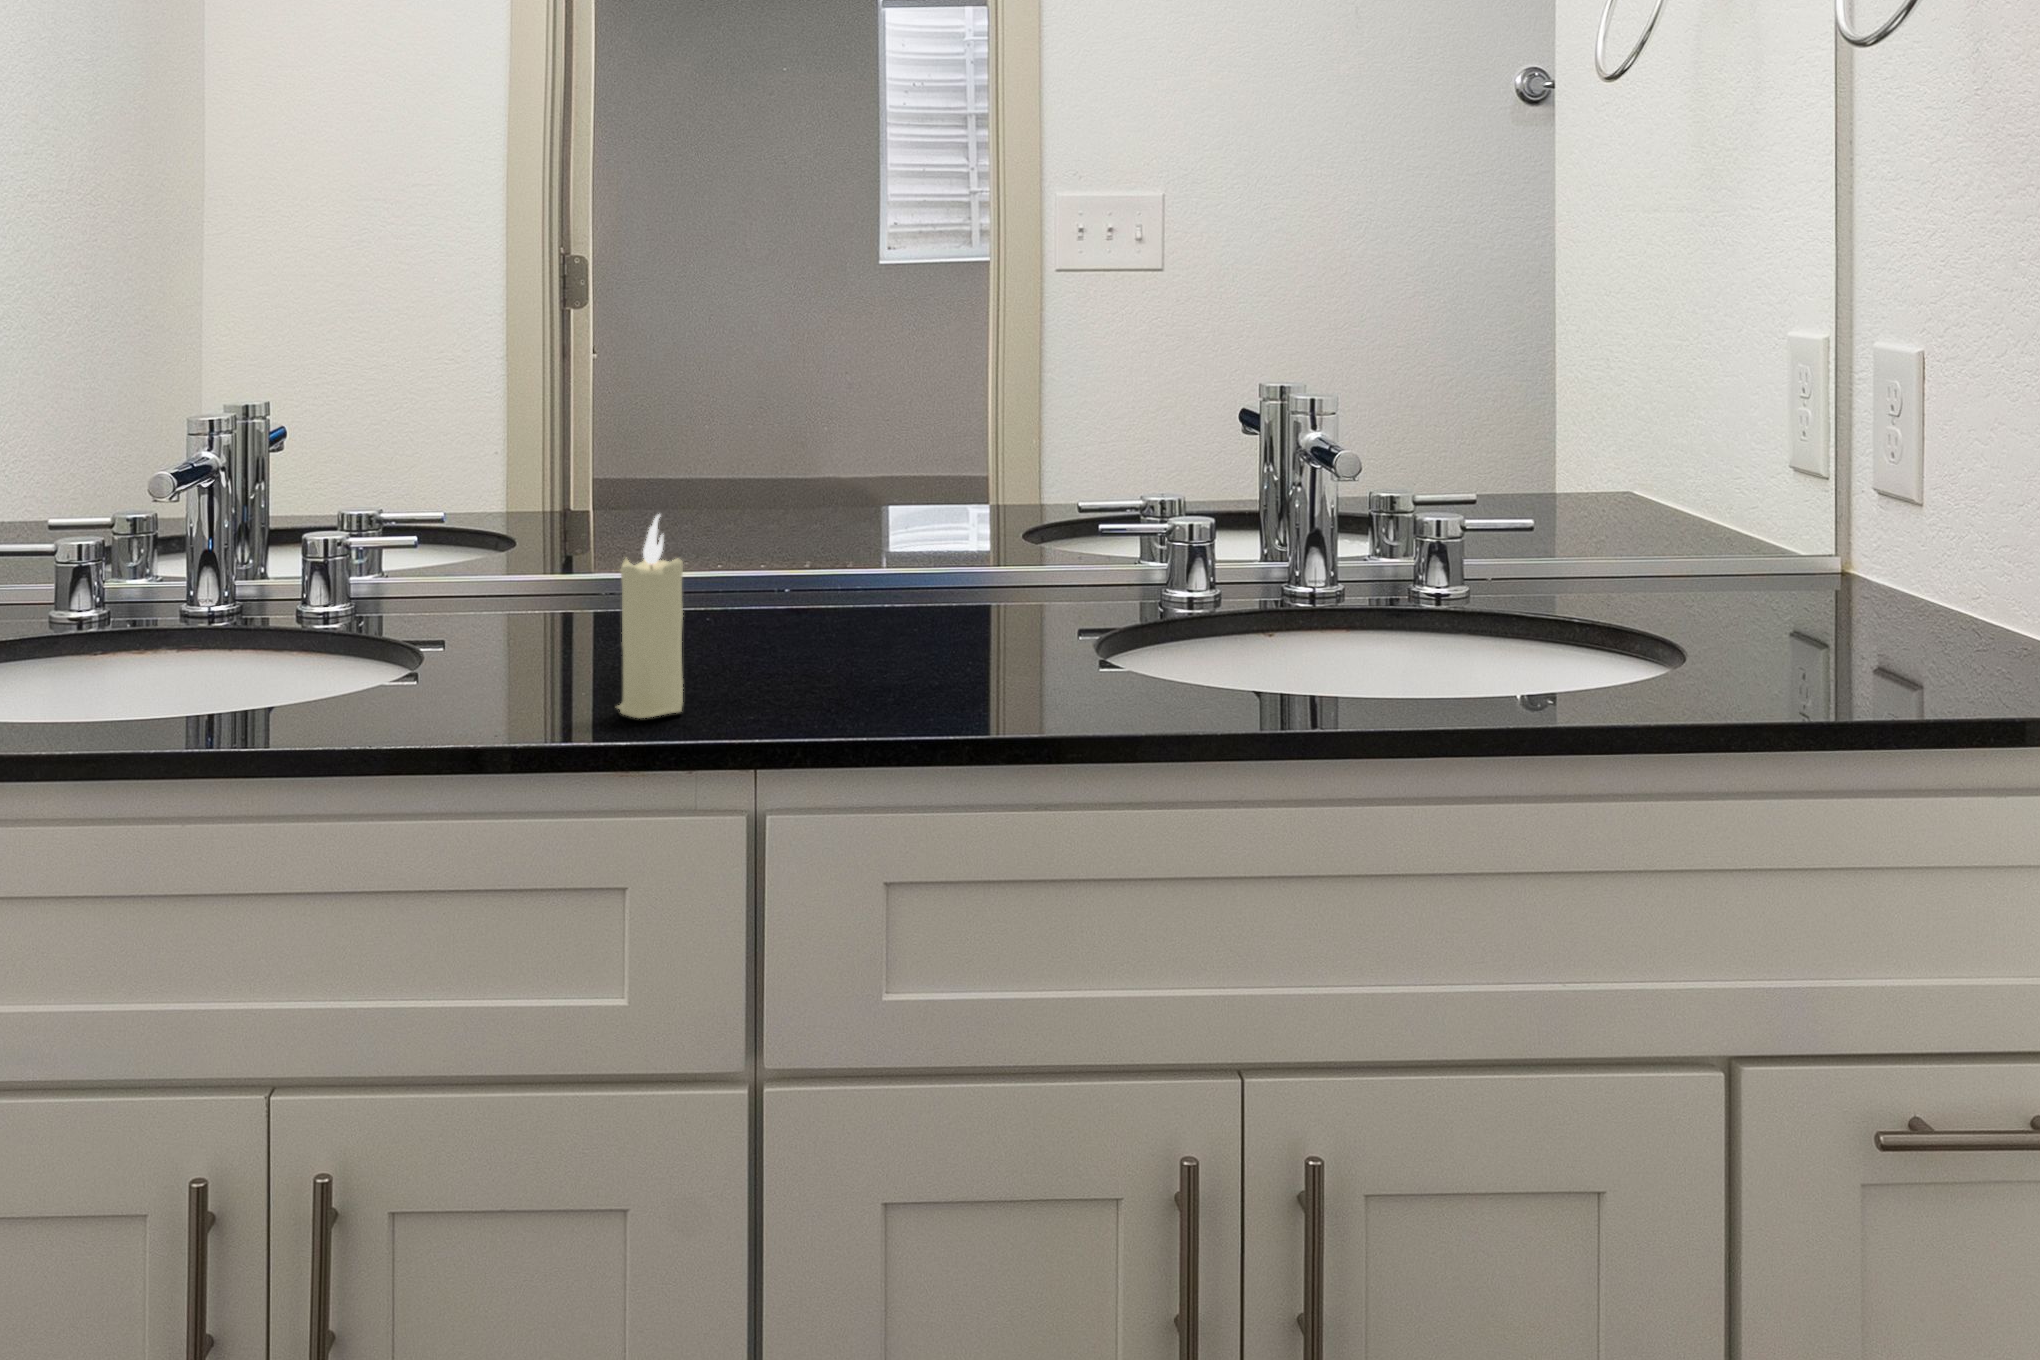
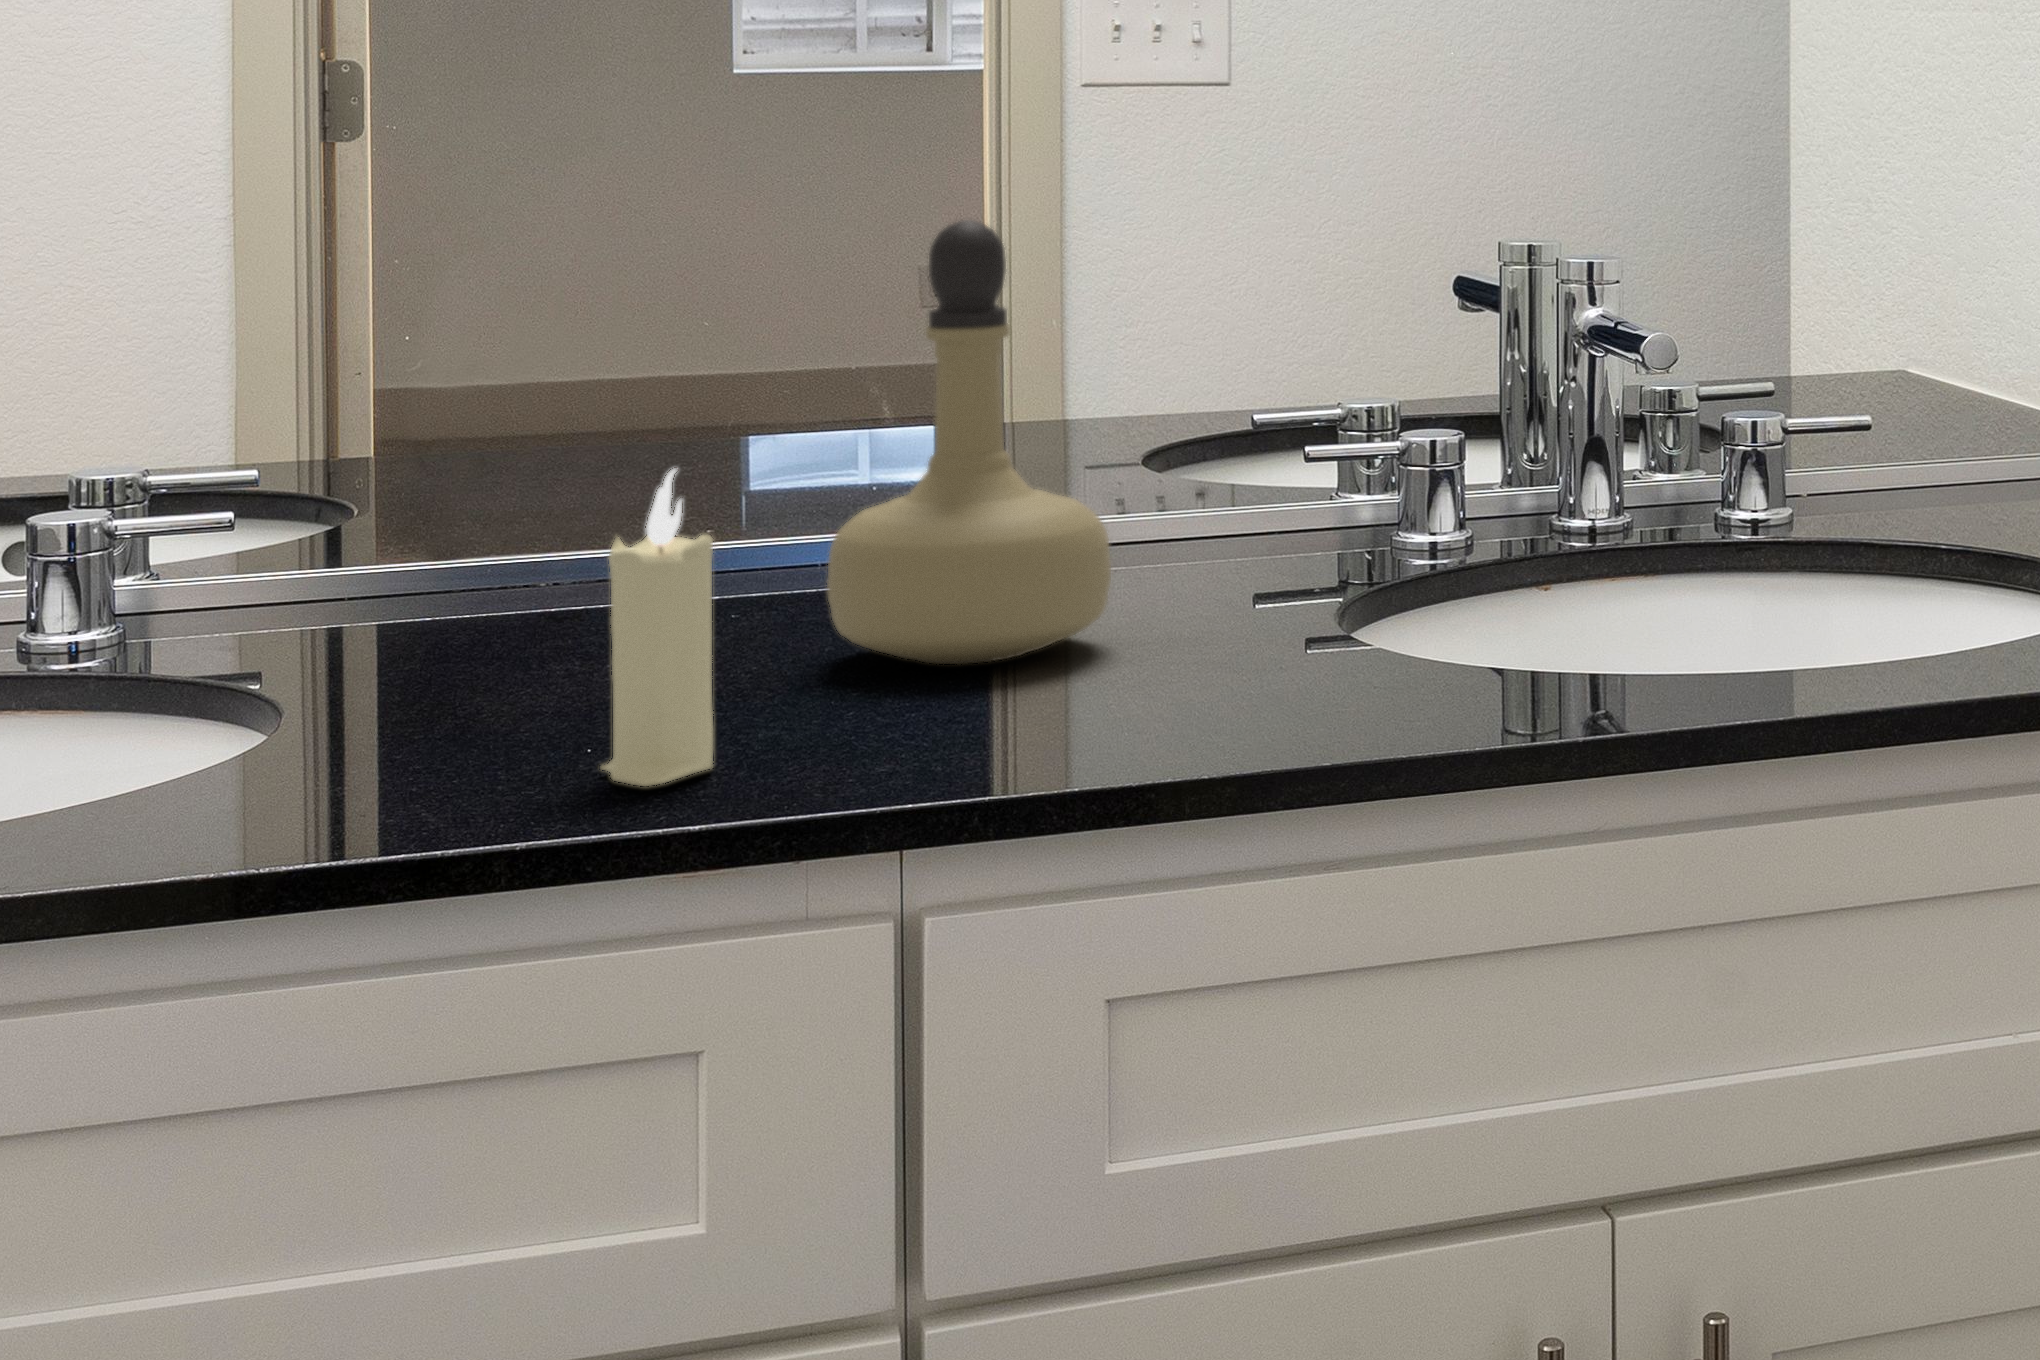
perfume bottle: none [769,363,953,666] -> present [827,220,1111,664]

